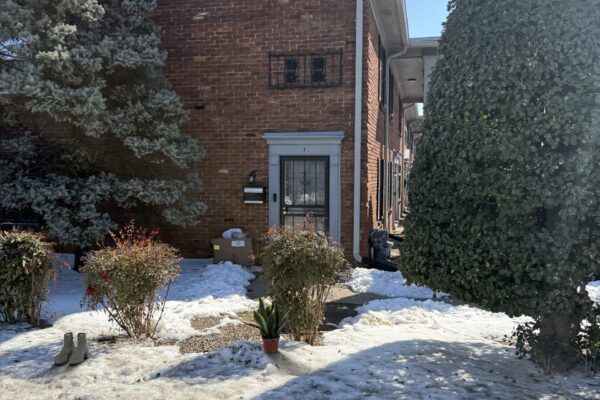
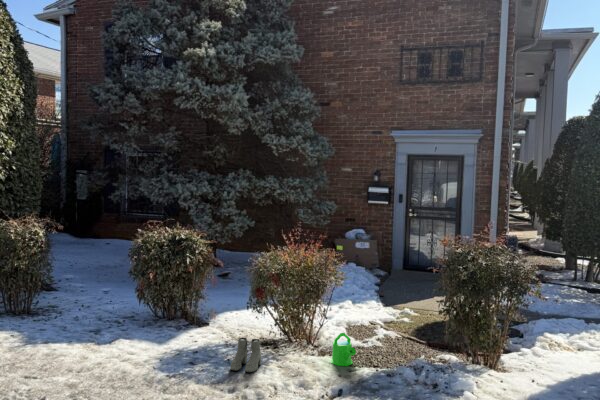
potted plant: present [253,296,290,353] -> none [443,315,482,379]
watering can: none [161,321,182,353] -> present [331,333,356,366]

